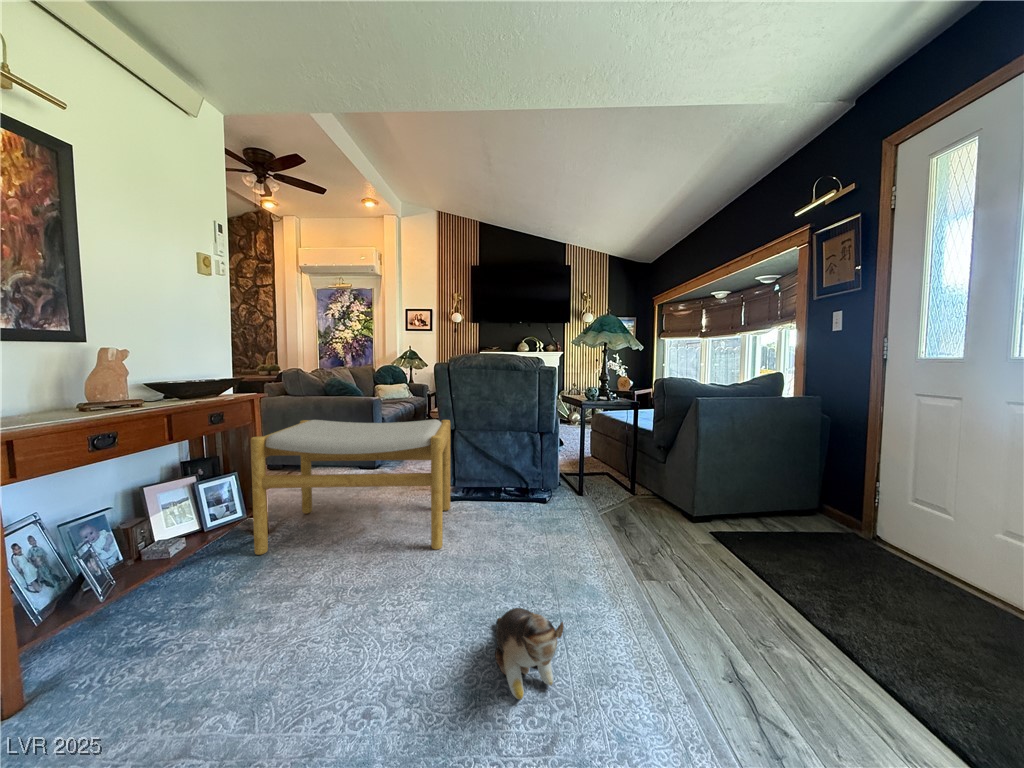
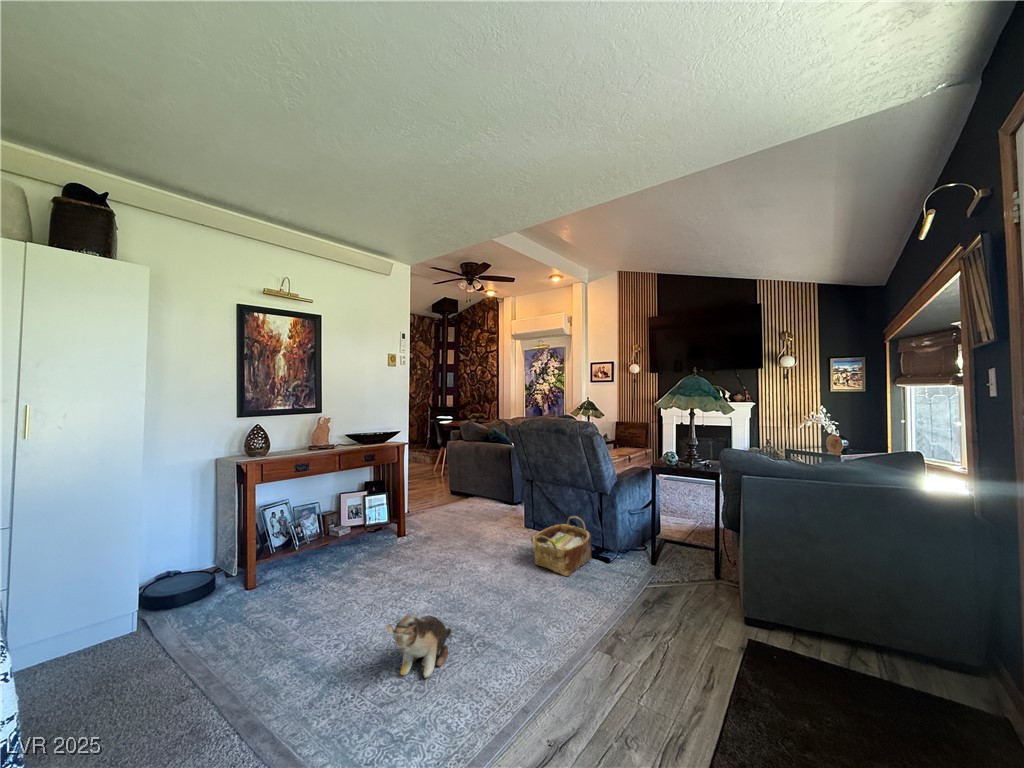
footstool: present [251,419,450,555] -> none [385,461,524,574]
woven basket: none [482,463,538,525] -> present [532,516,592,576]

